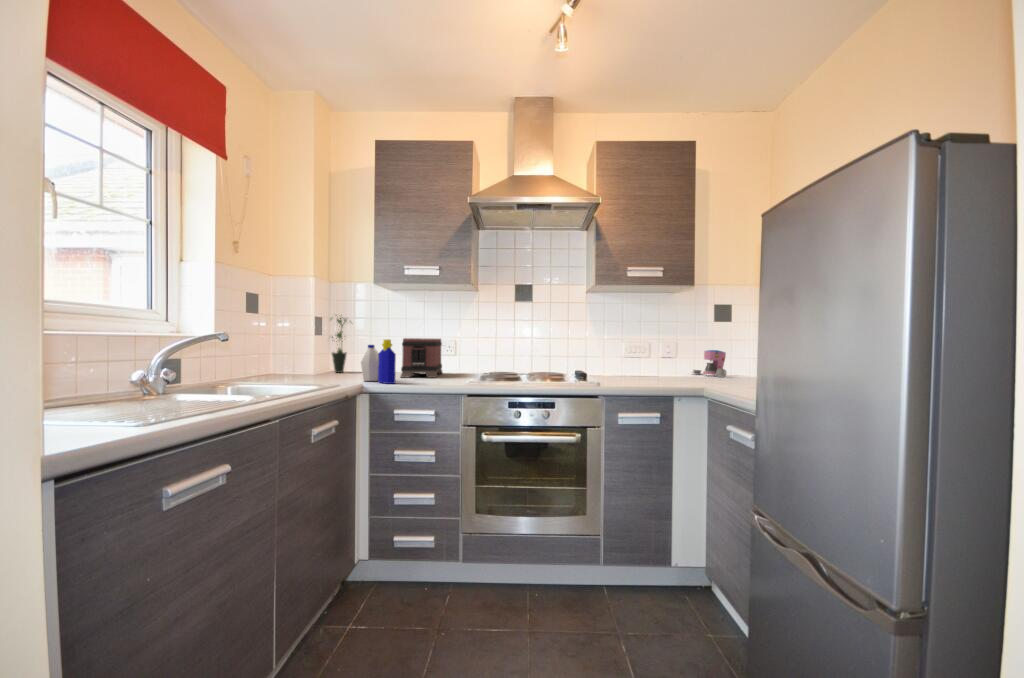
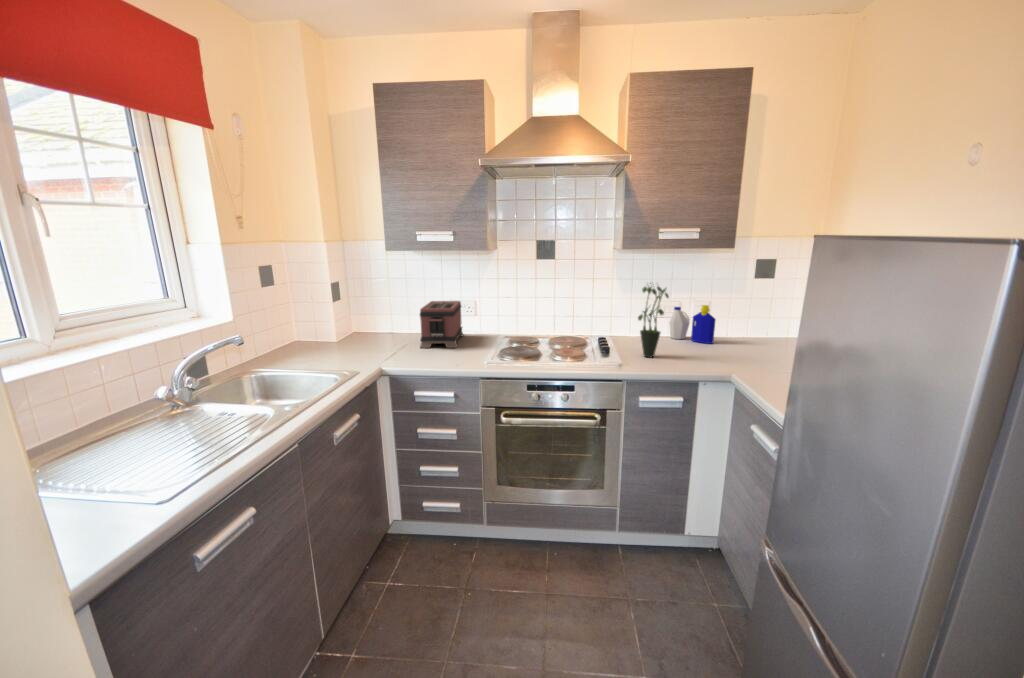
potted plant: present [330,318,347,373] -> present [638,286,669,357]
bottle: present [361,339,396,384] -> present [669,305,715,344]
coffee maker: present [693,350,726,377] -> none [723,312,764,343]

